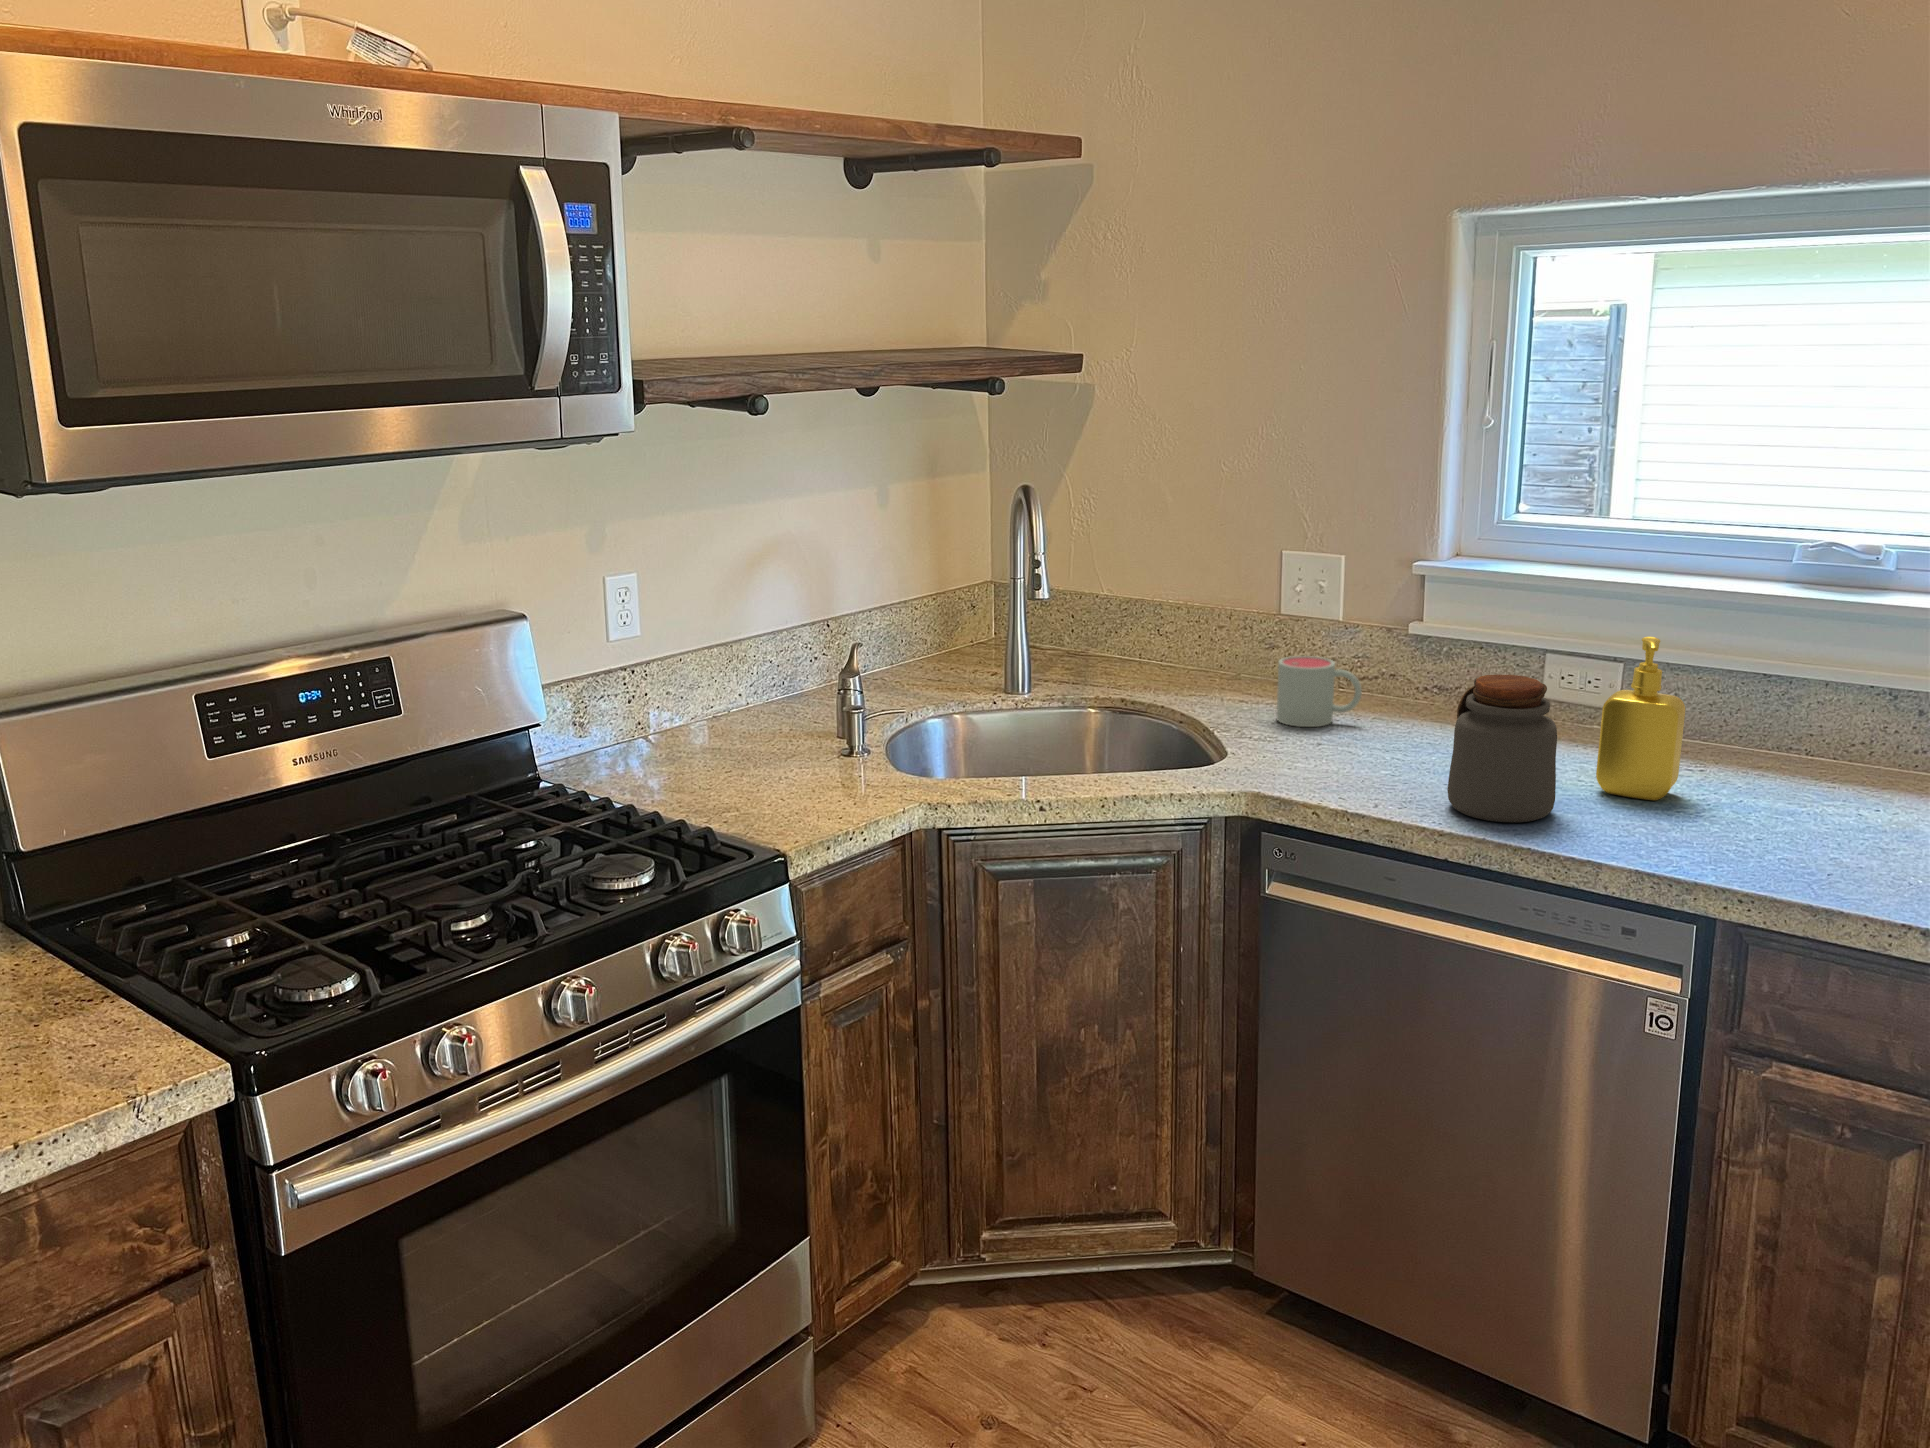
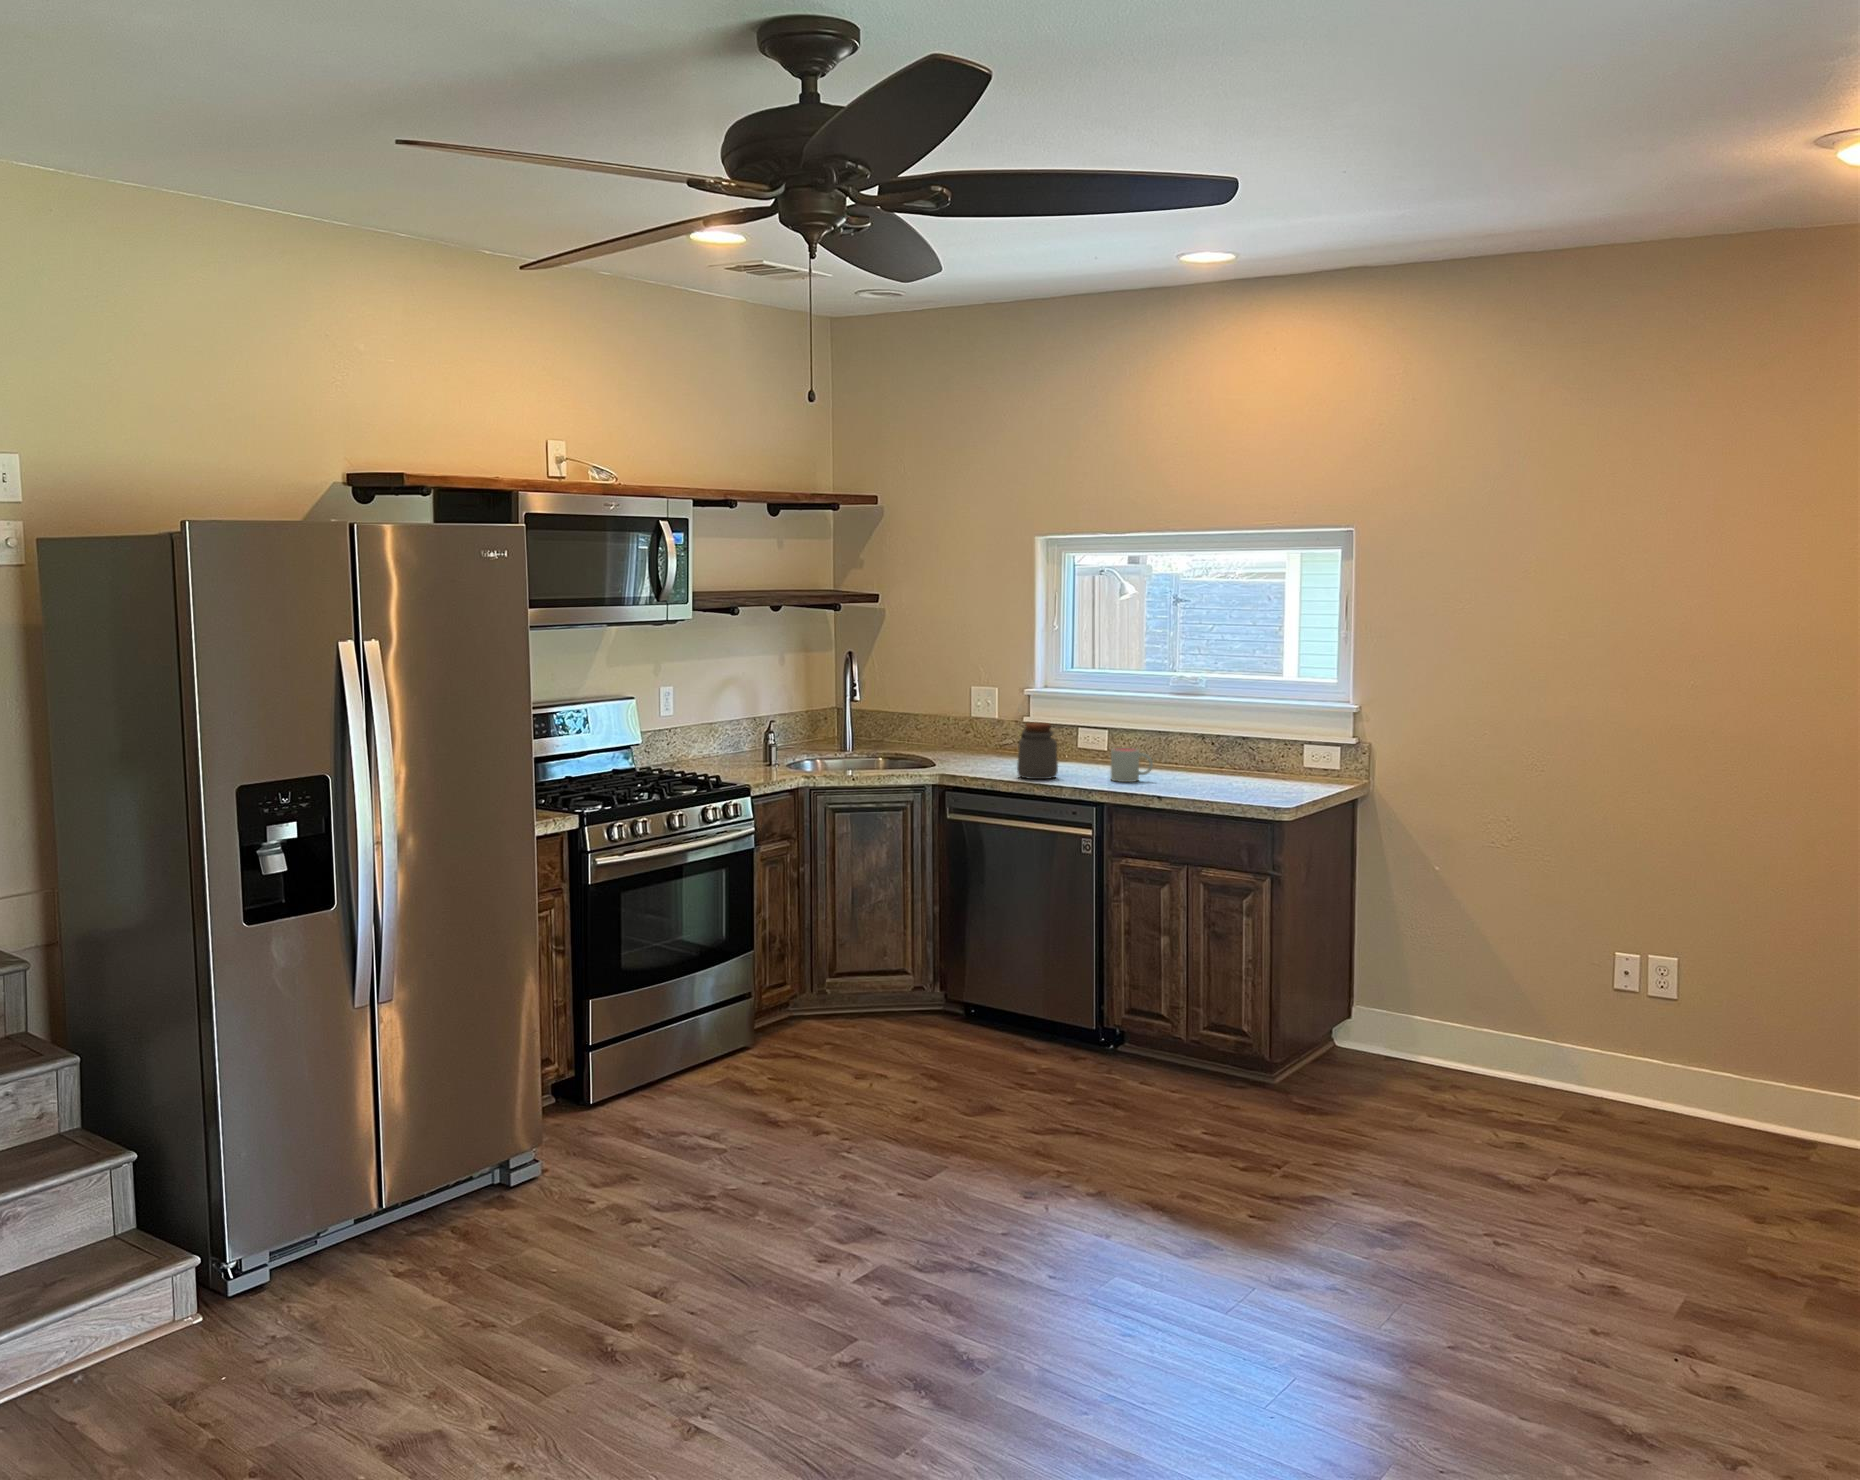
soap dispenser: present [1596,637,1685,800] -> none [1080,709,1112,775]
mug: present [1277,656,1362,727] -> present [1111,748,1153,782]

